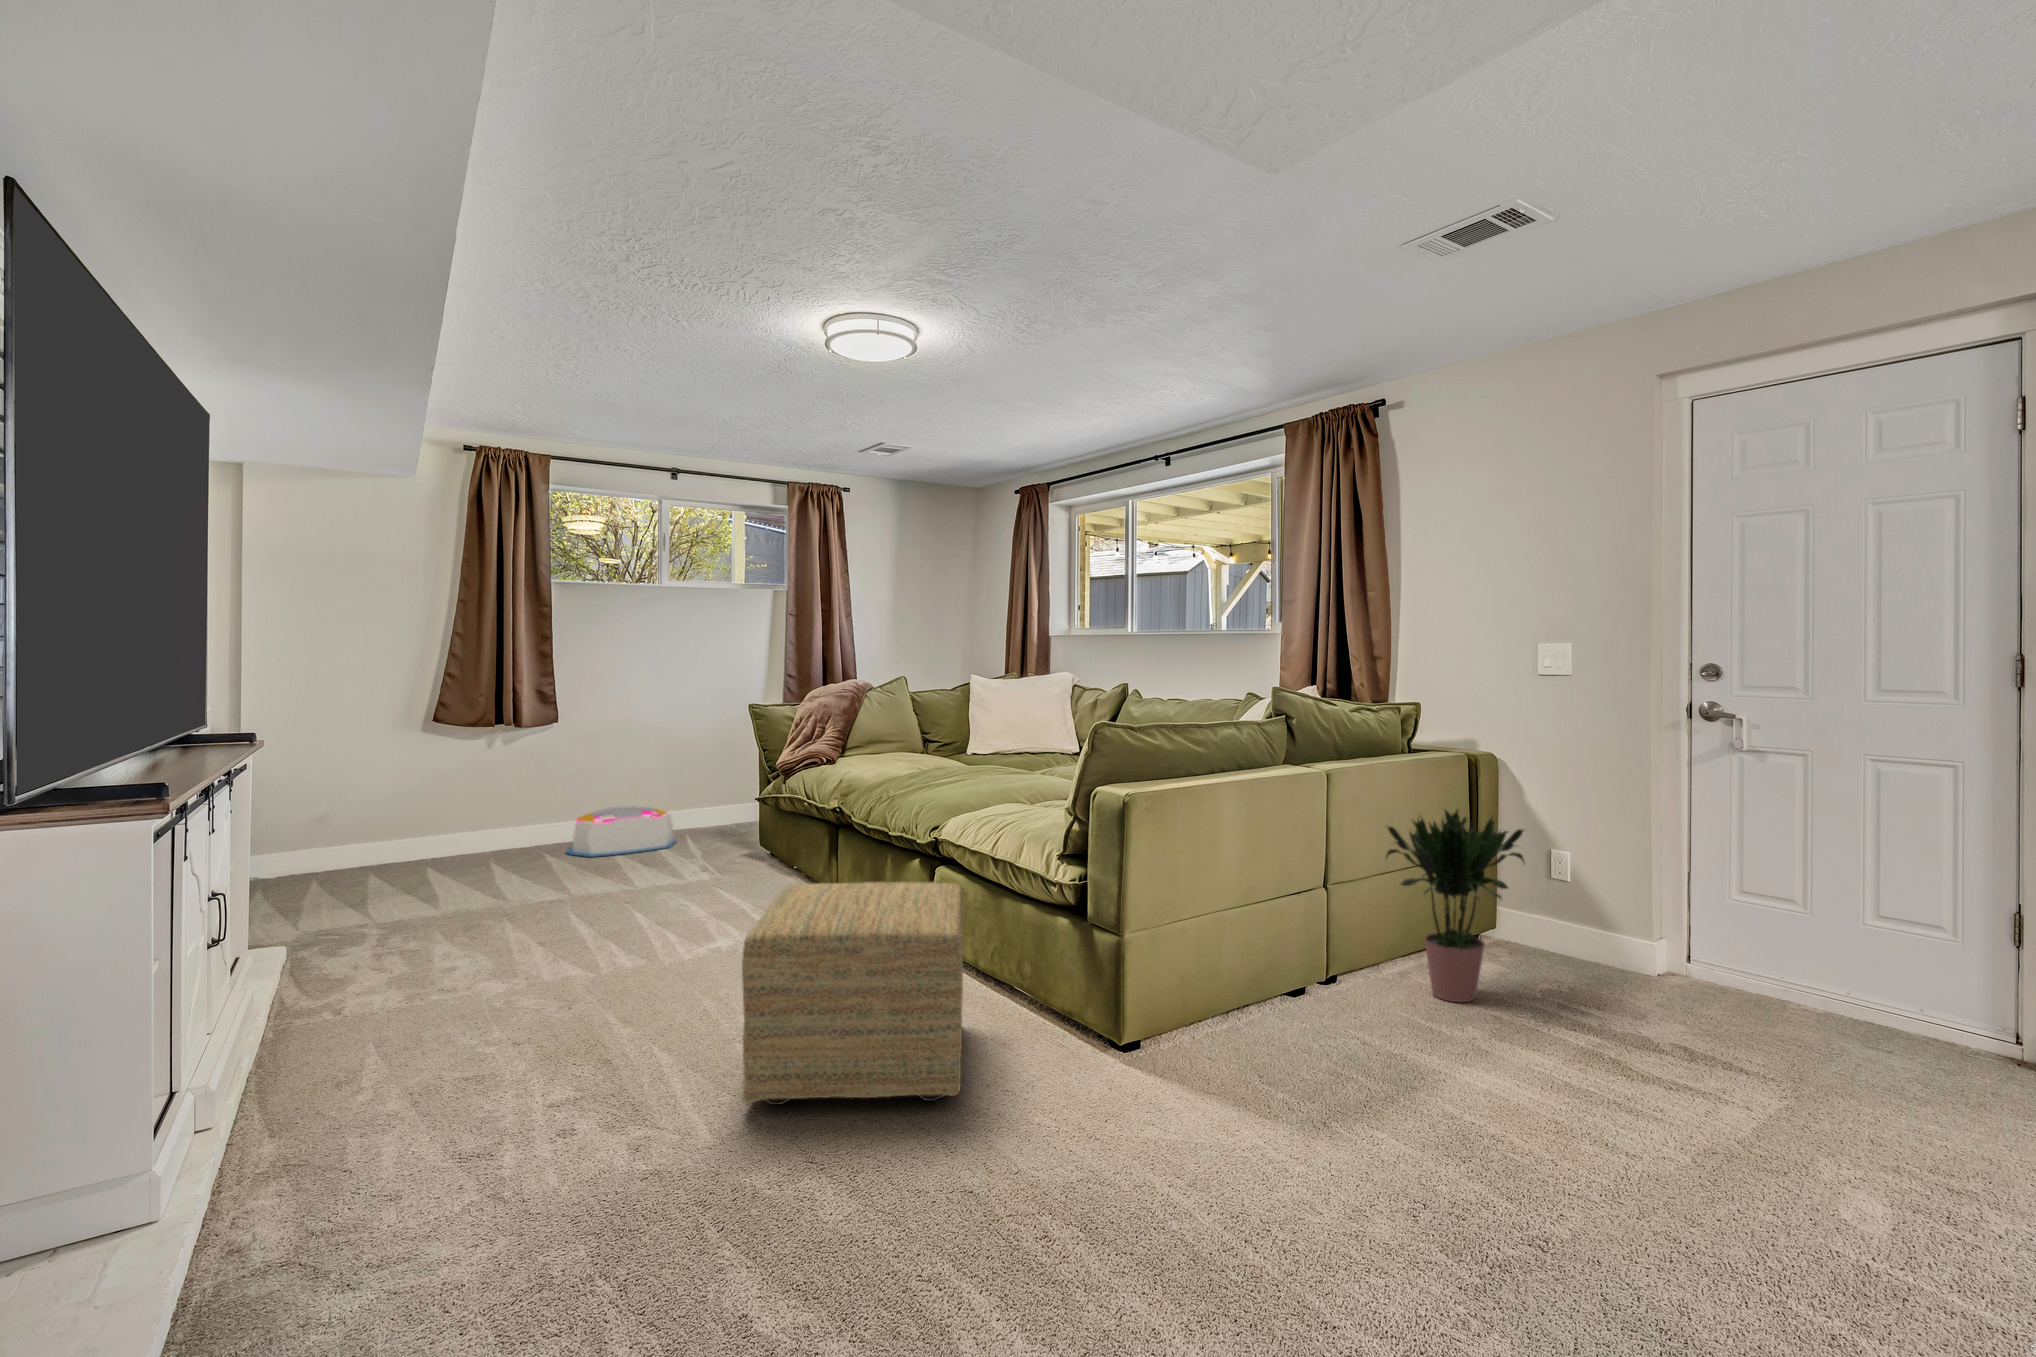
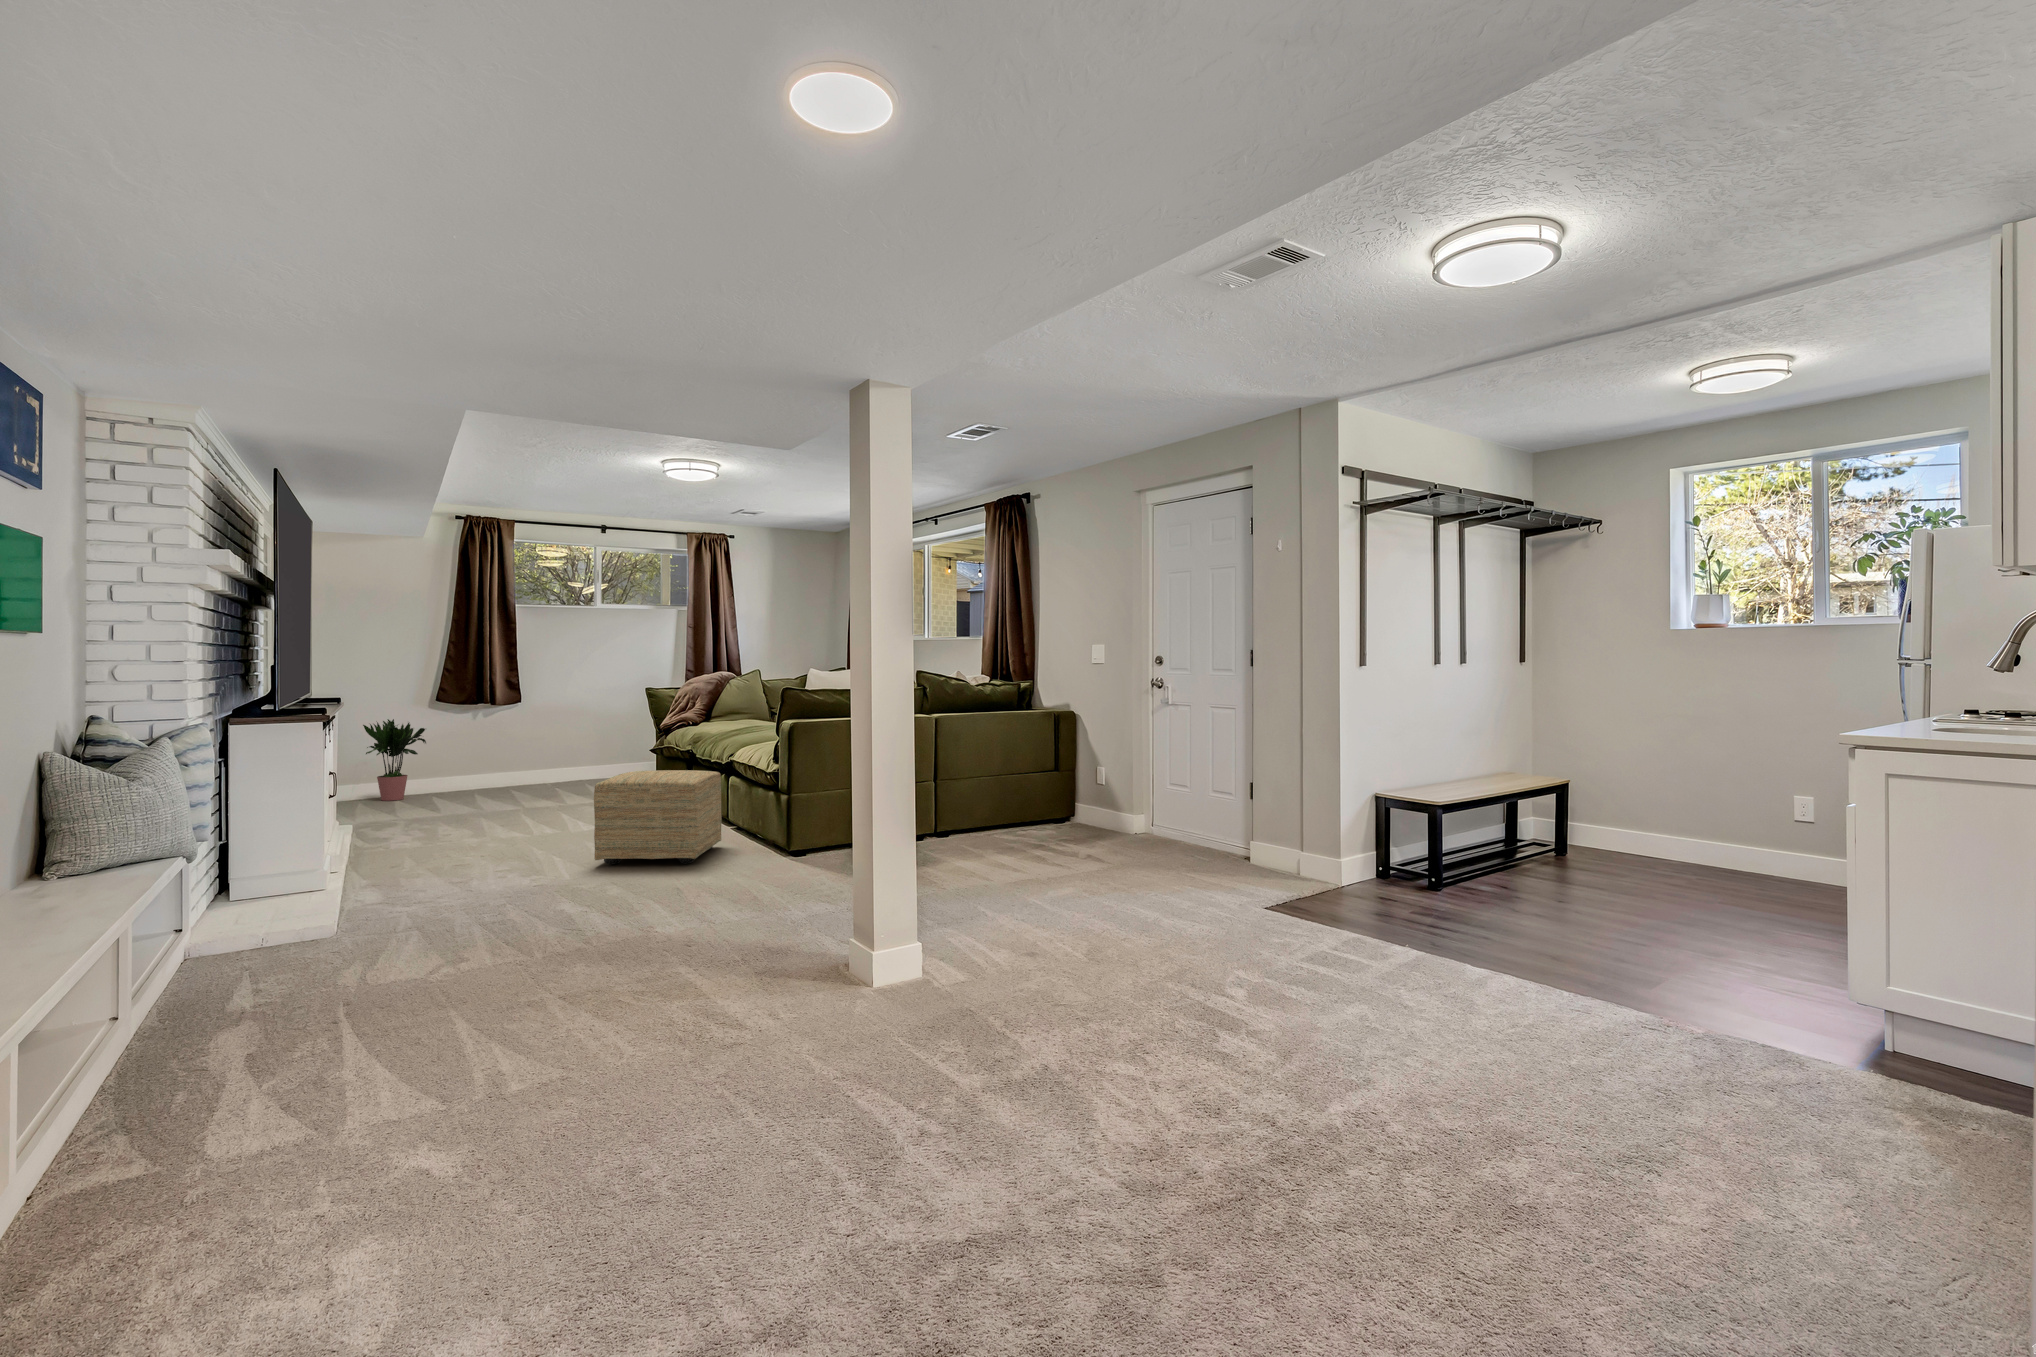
storage bin: present [566,805,676,857] -> none [526,759,603,791]
potted plant: present [1386,810,1524,1002] -> present [363,719,426,801]

